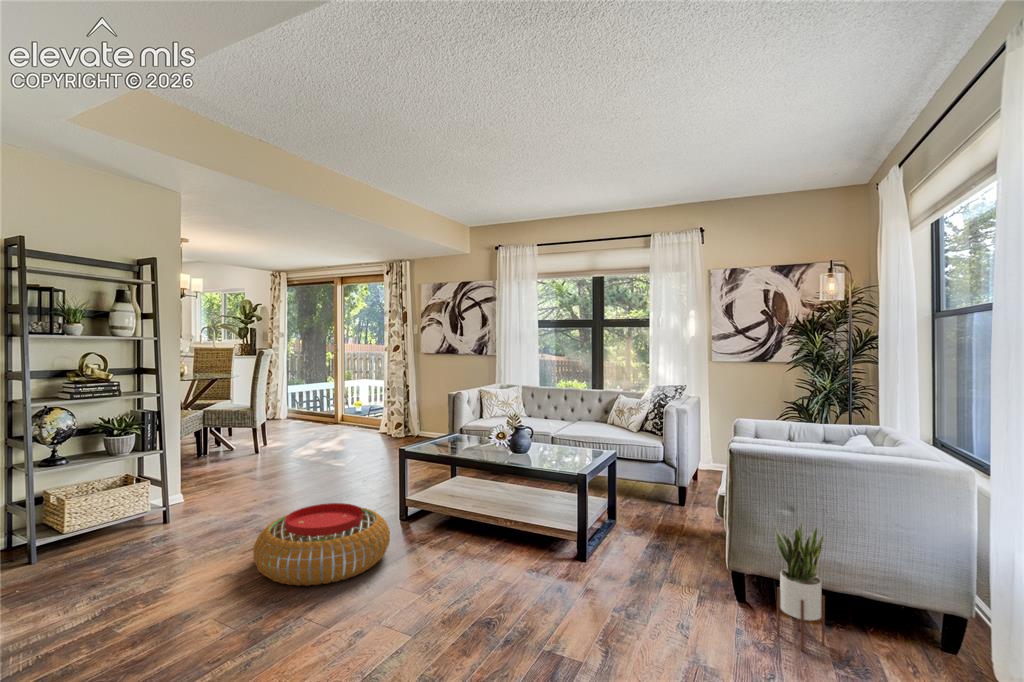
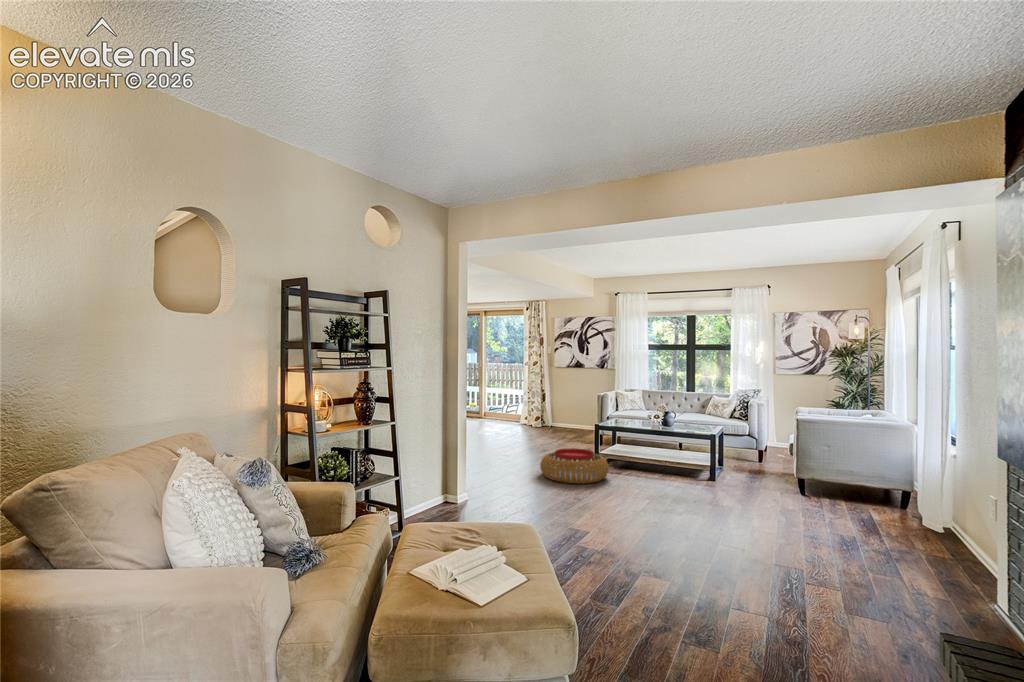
potted plant: present [772,519,825,651] -> none [822,446,848,507]

